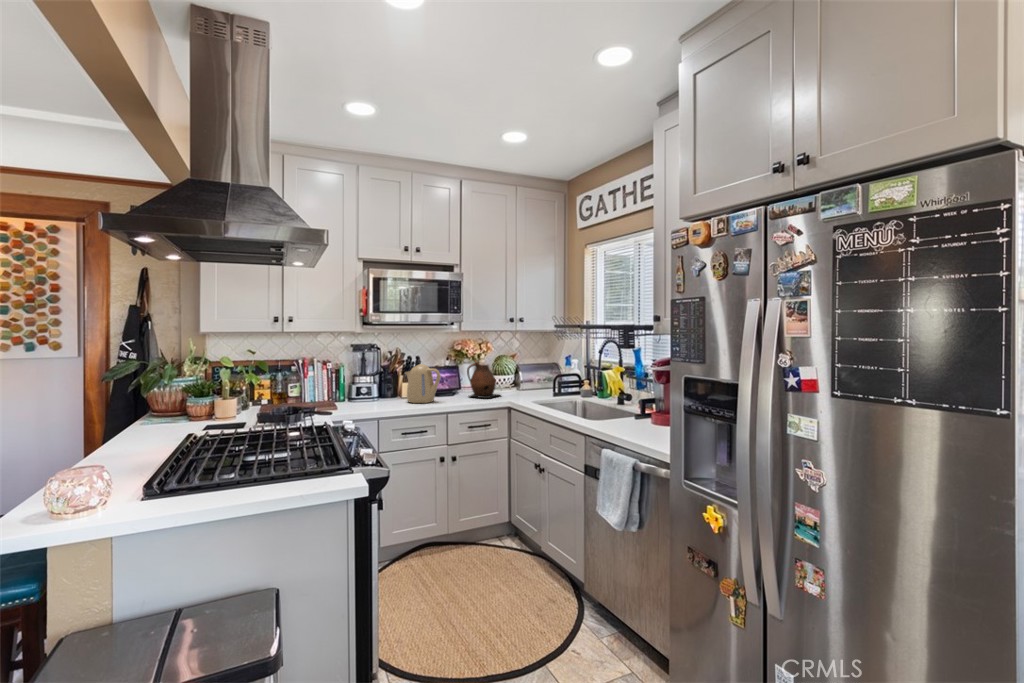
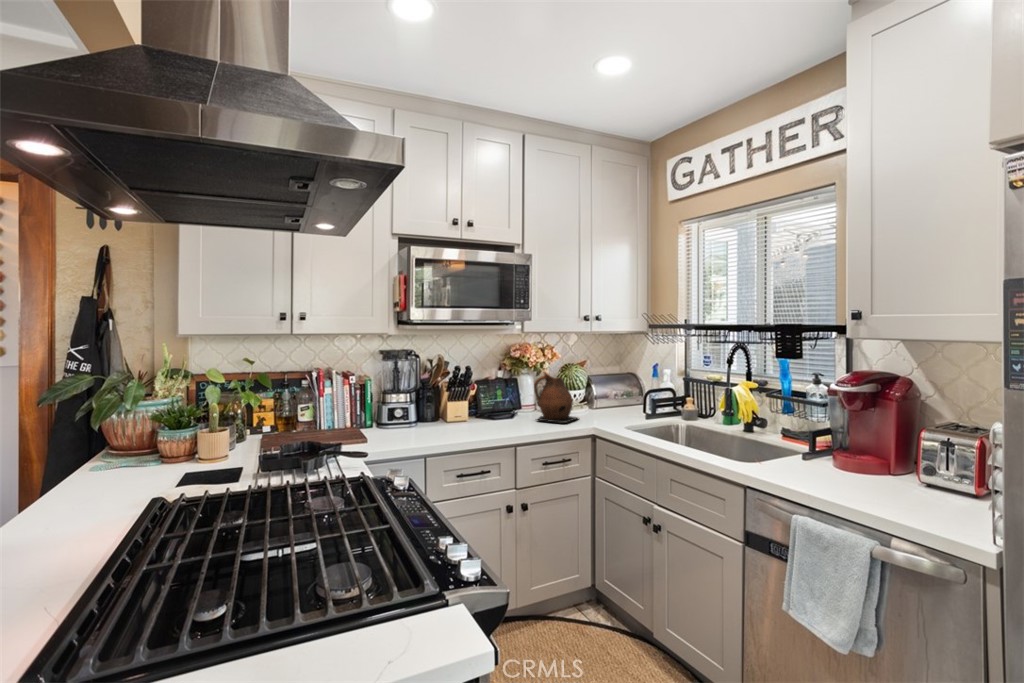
kettle: present [406,364,441,403] -> none [456,378,506,431]

